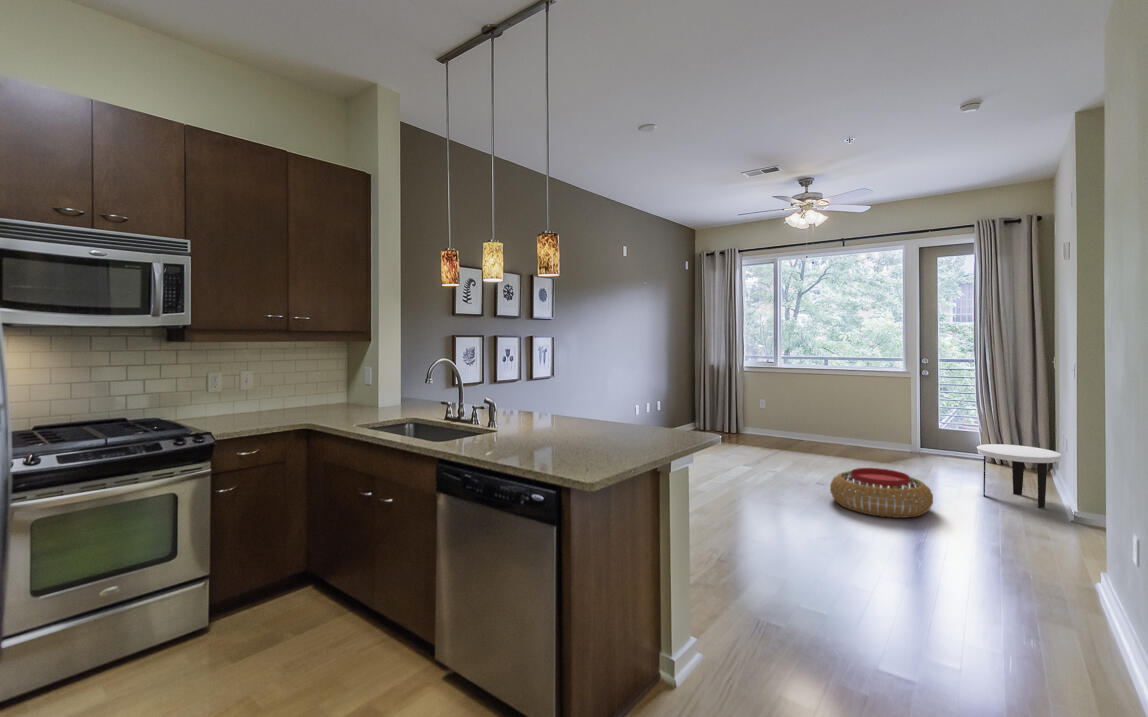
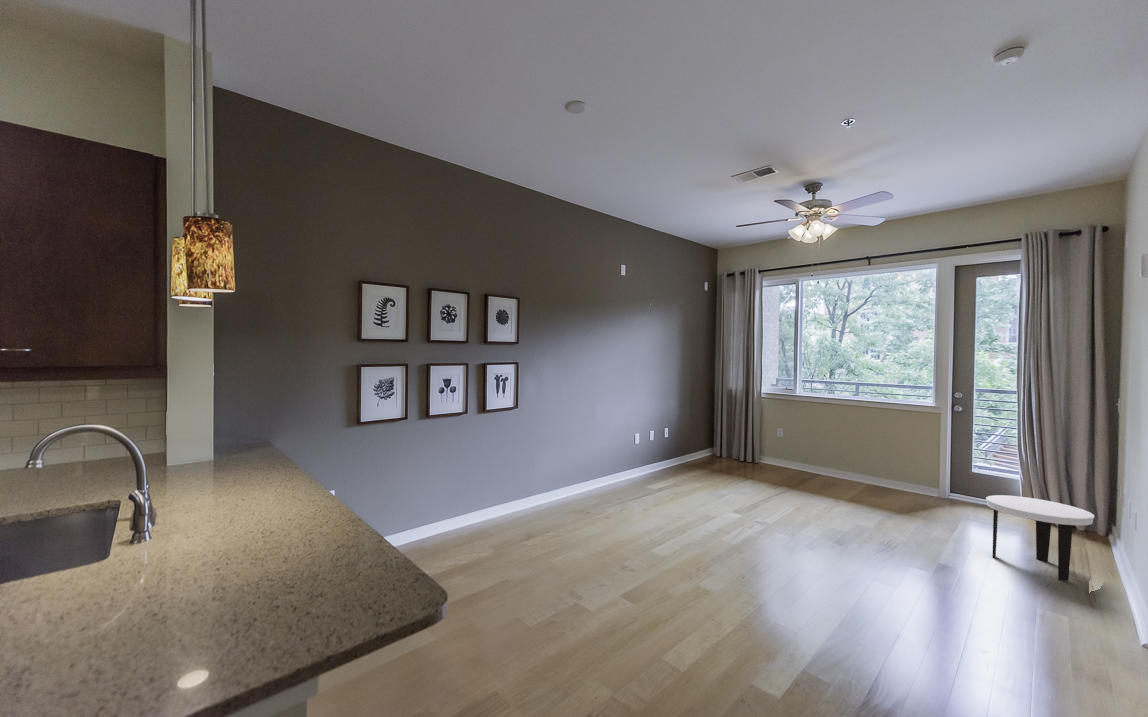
pouf: present [830,468,933,518] -> none [792,508,910,571]

